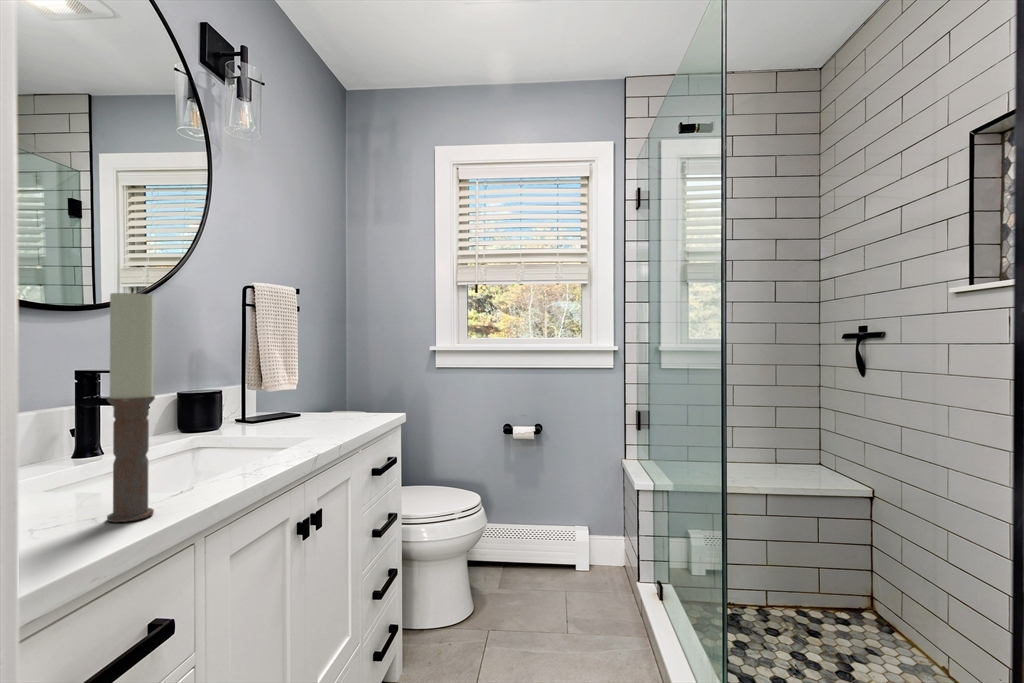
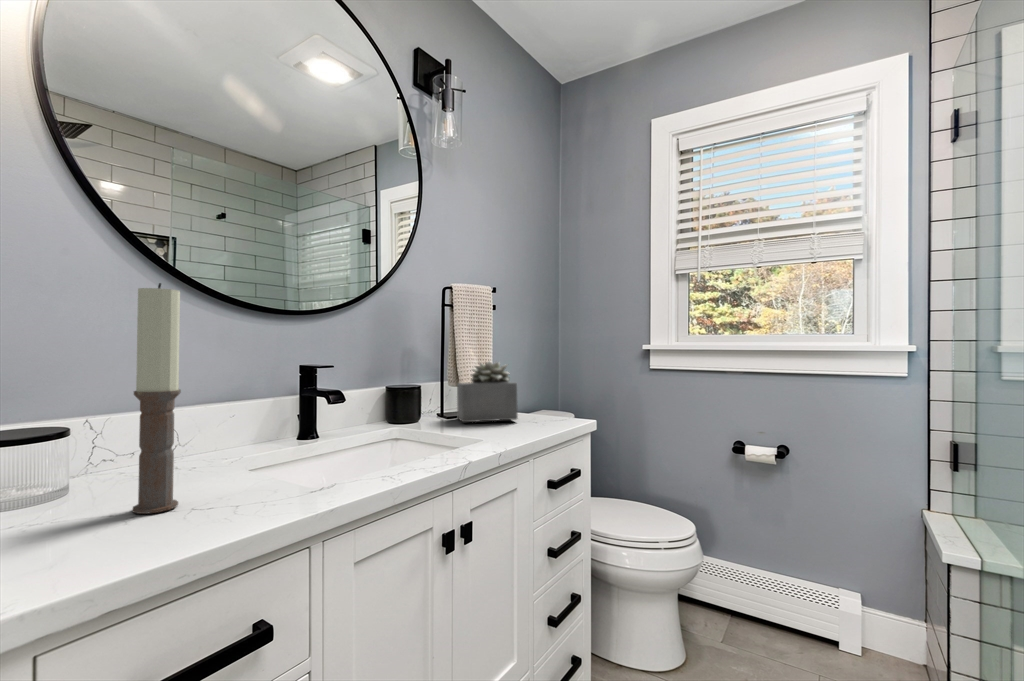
succulent plant: none [261,362,333,424] -> present [457,361,518,422]

